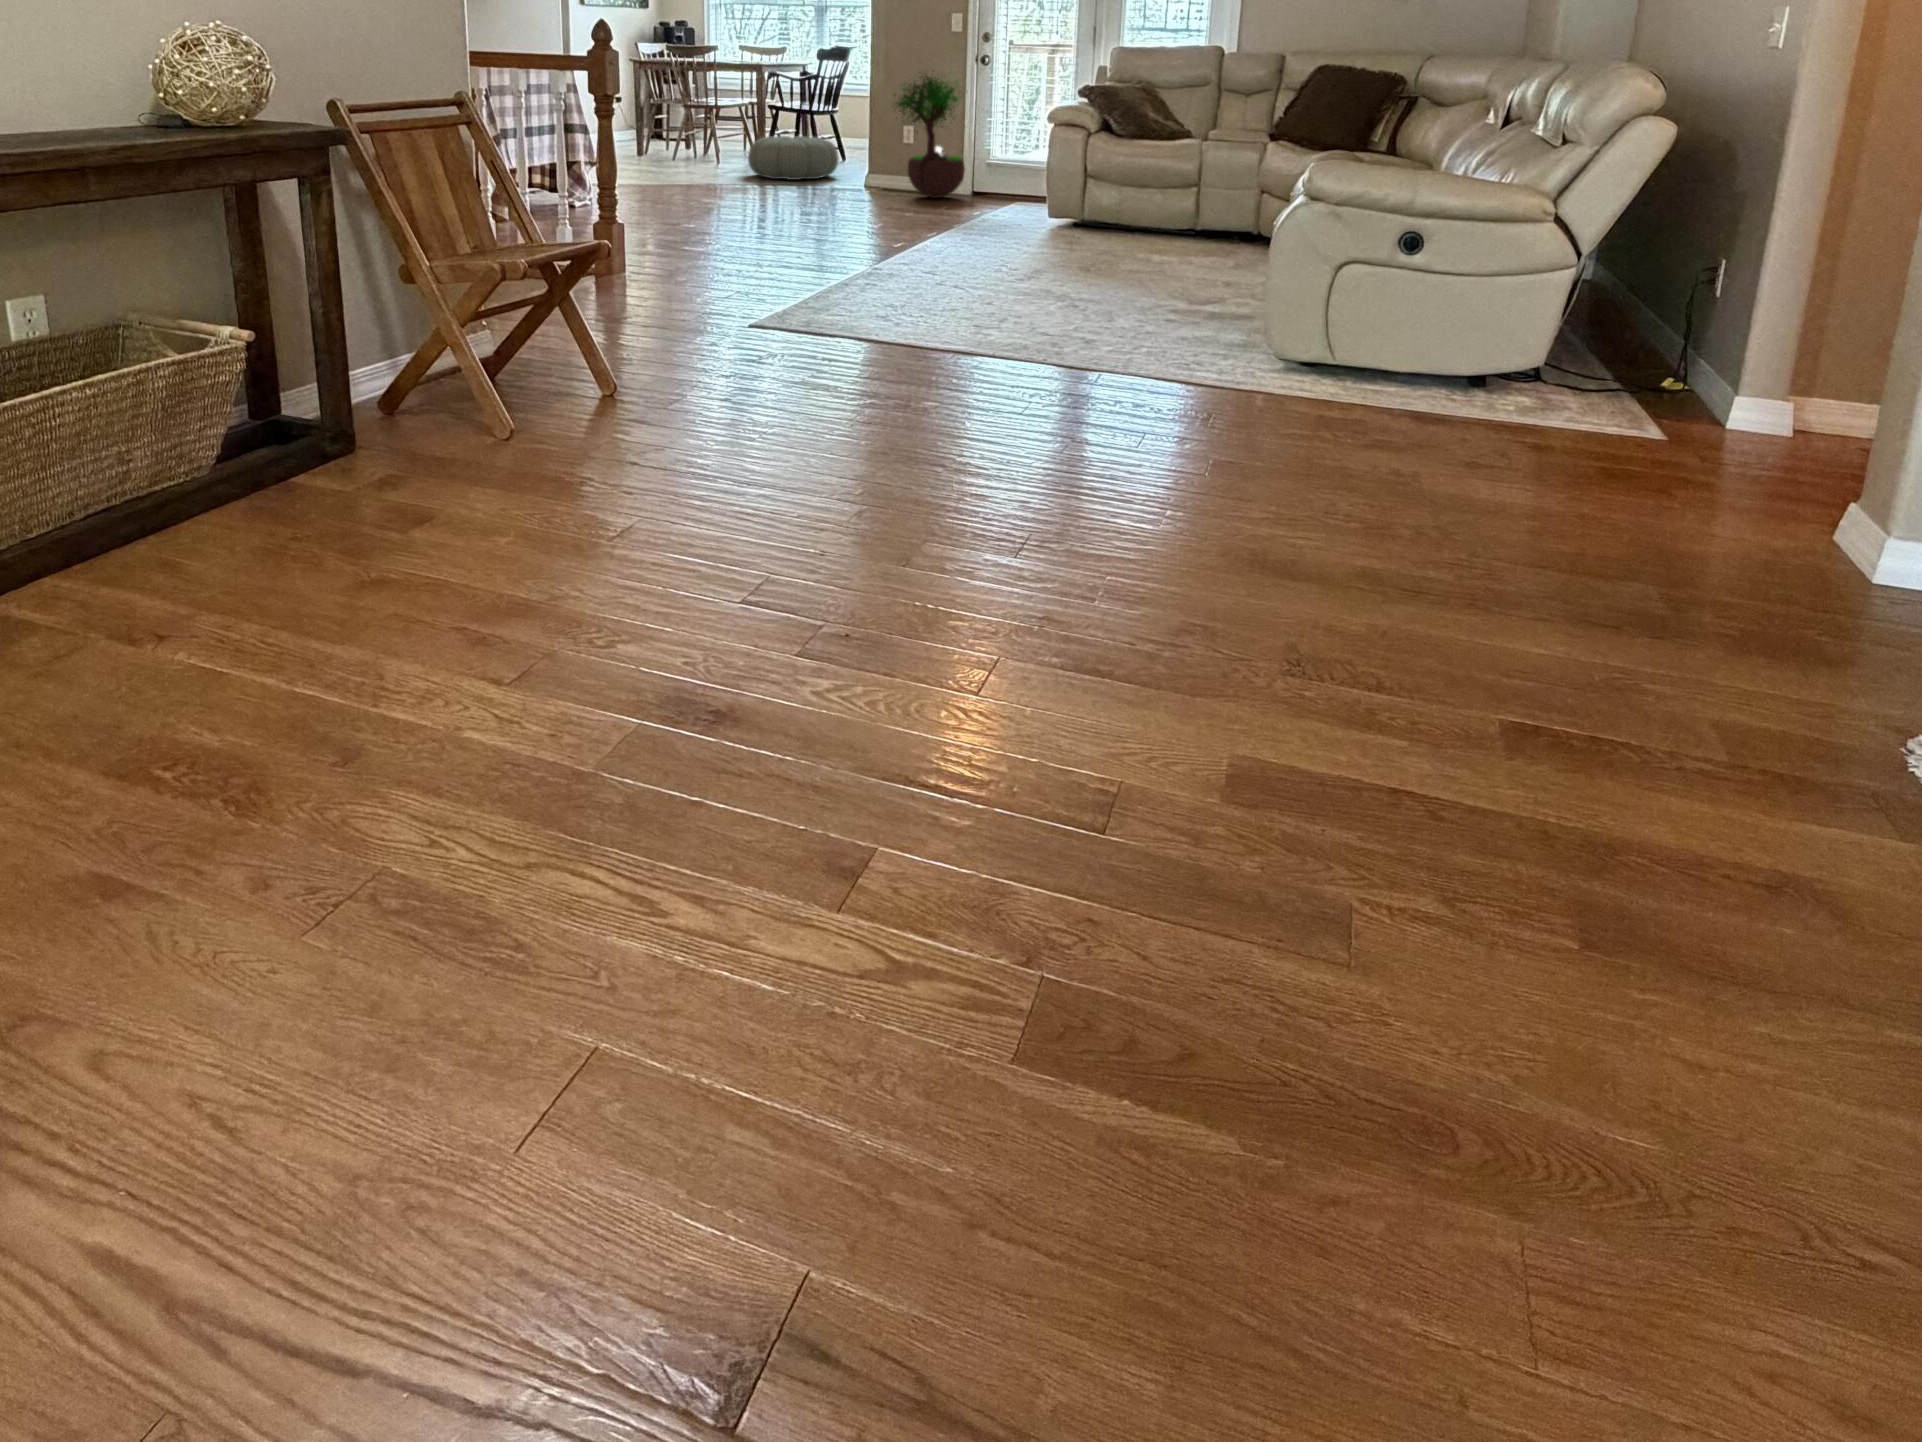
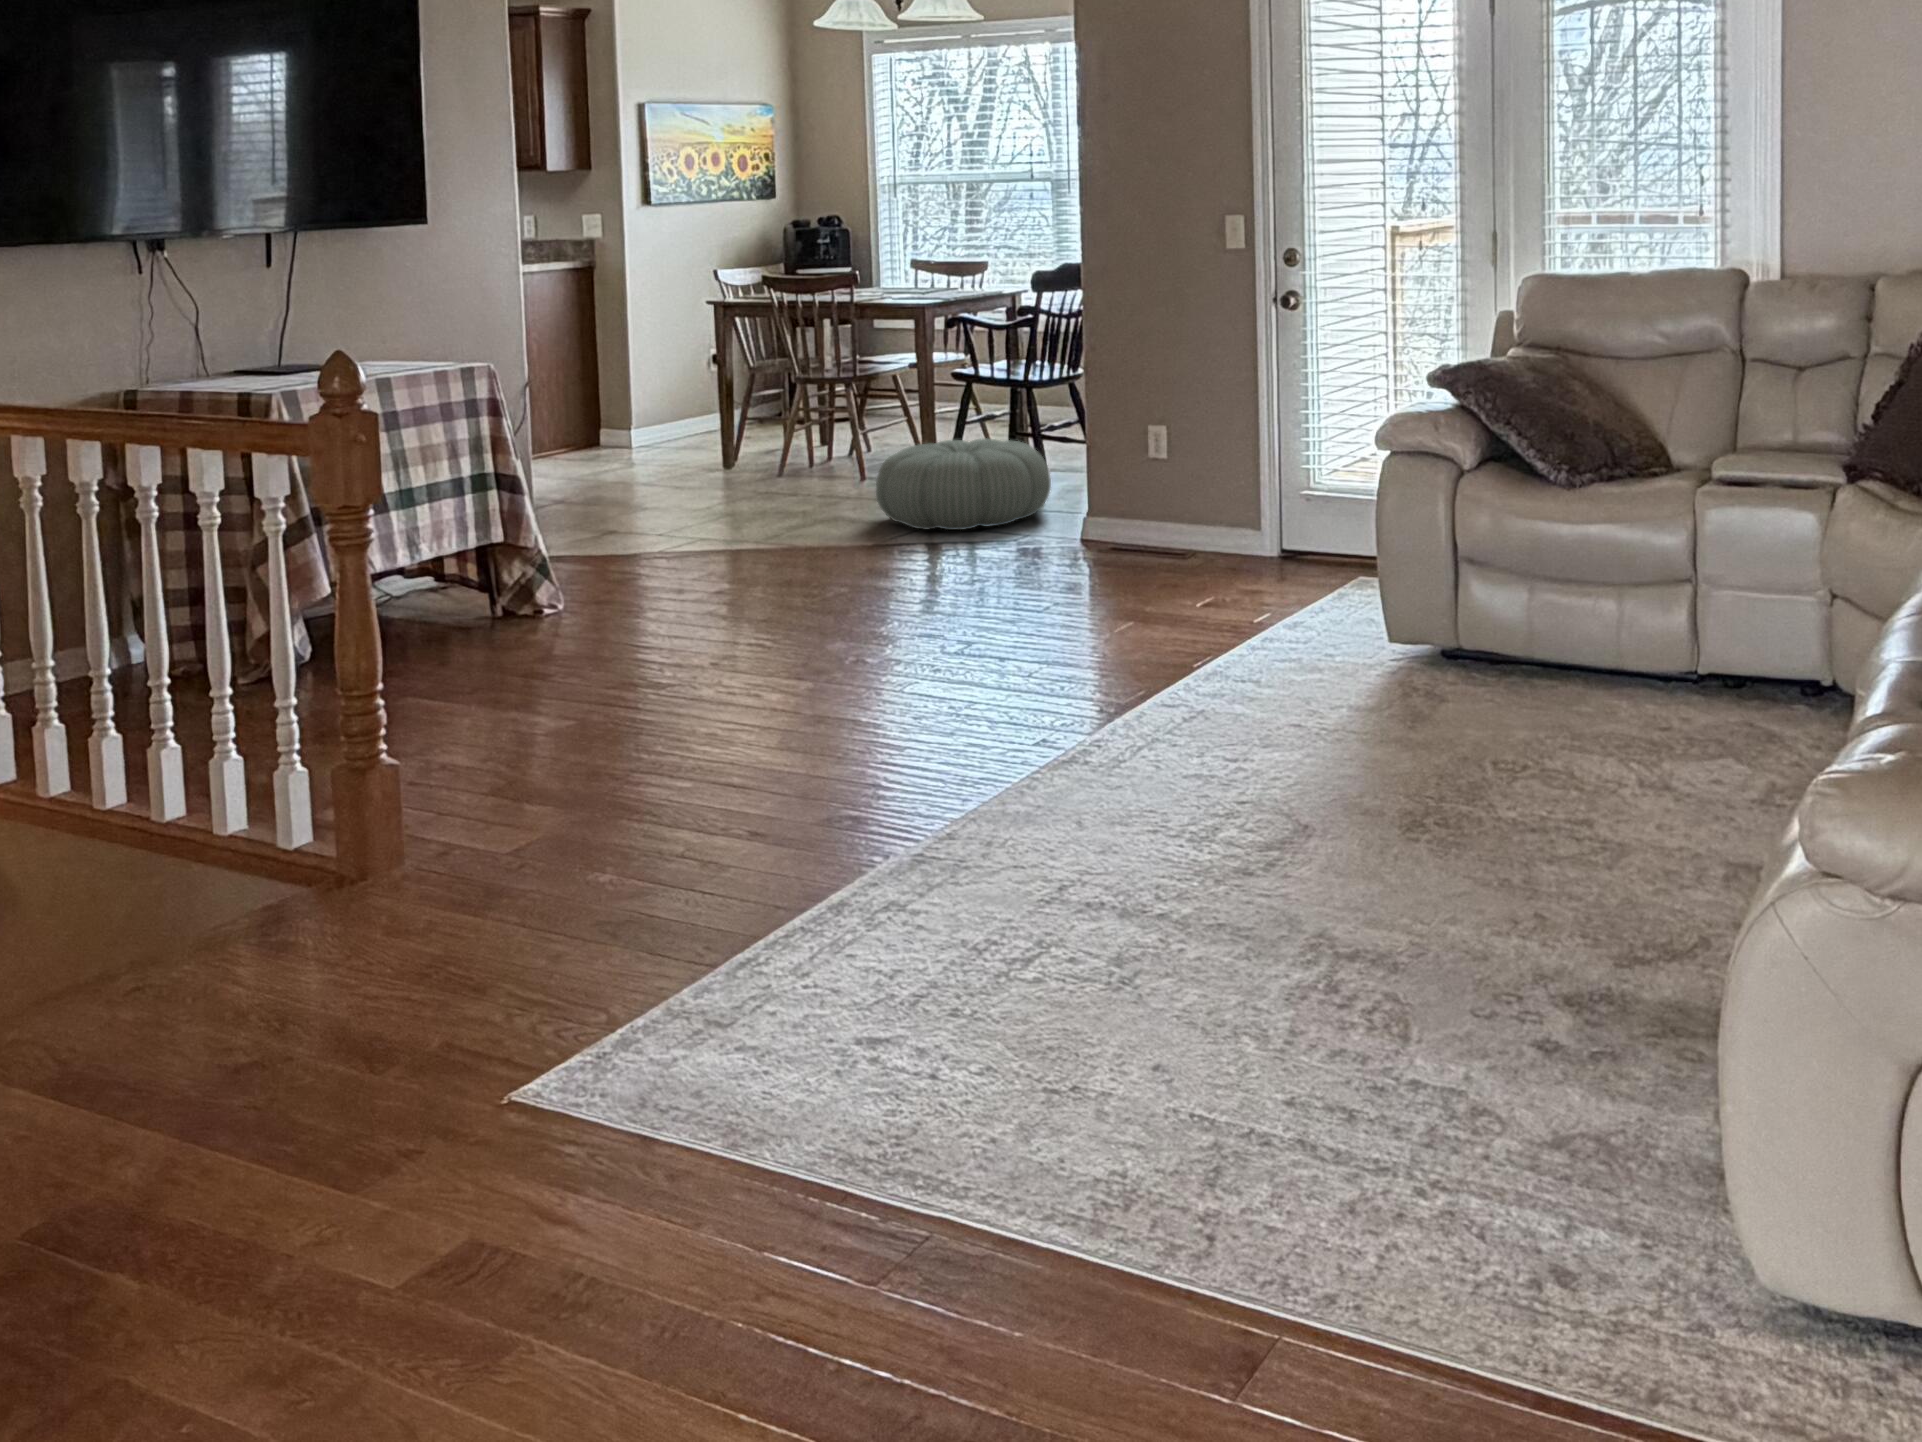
potted tree: present [894,70,965,198] -> none [1092,313,1257,576]

